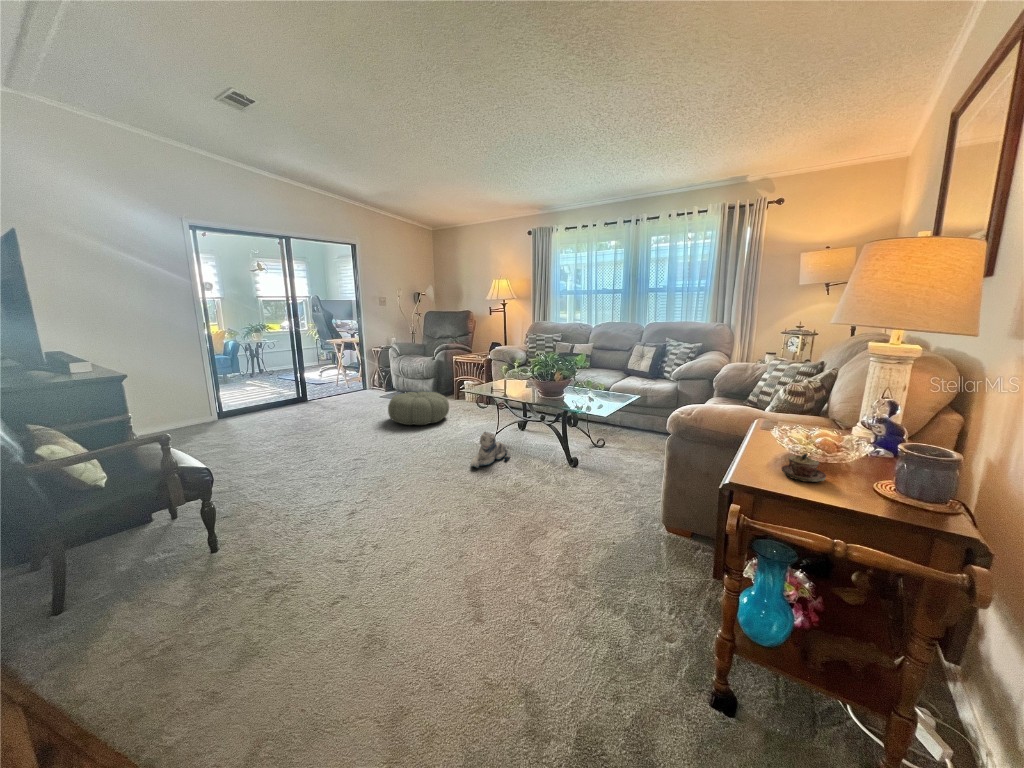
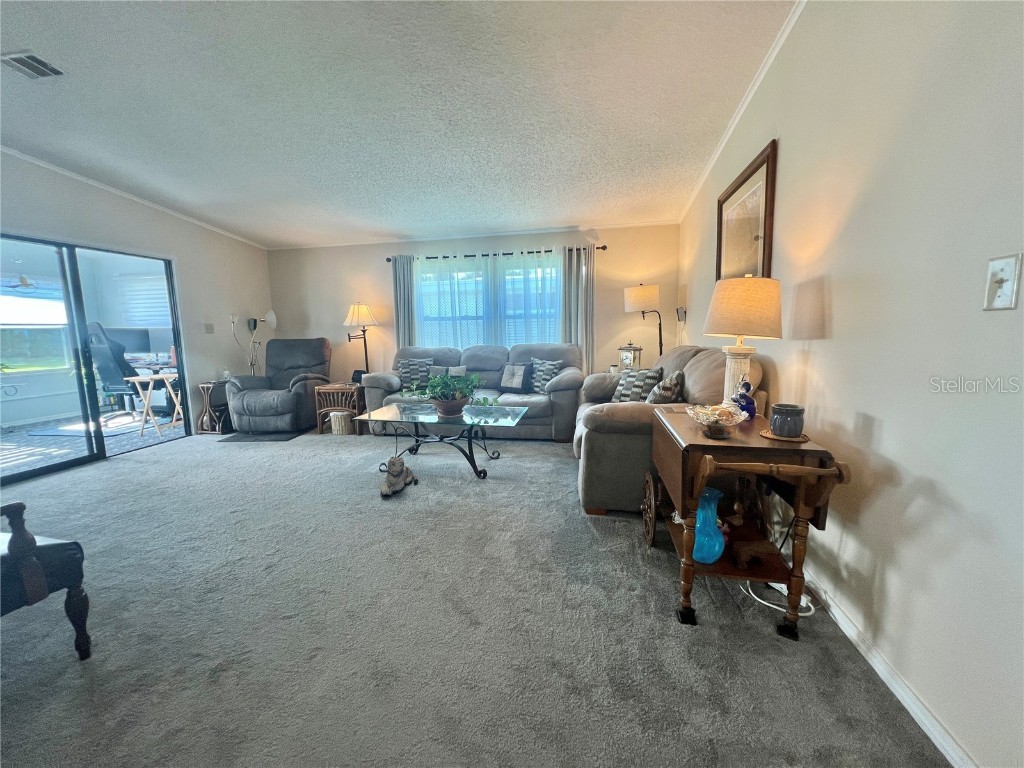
pouf: present [388,391,449,425] -> none [248,426,326,466]

